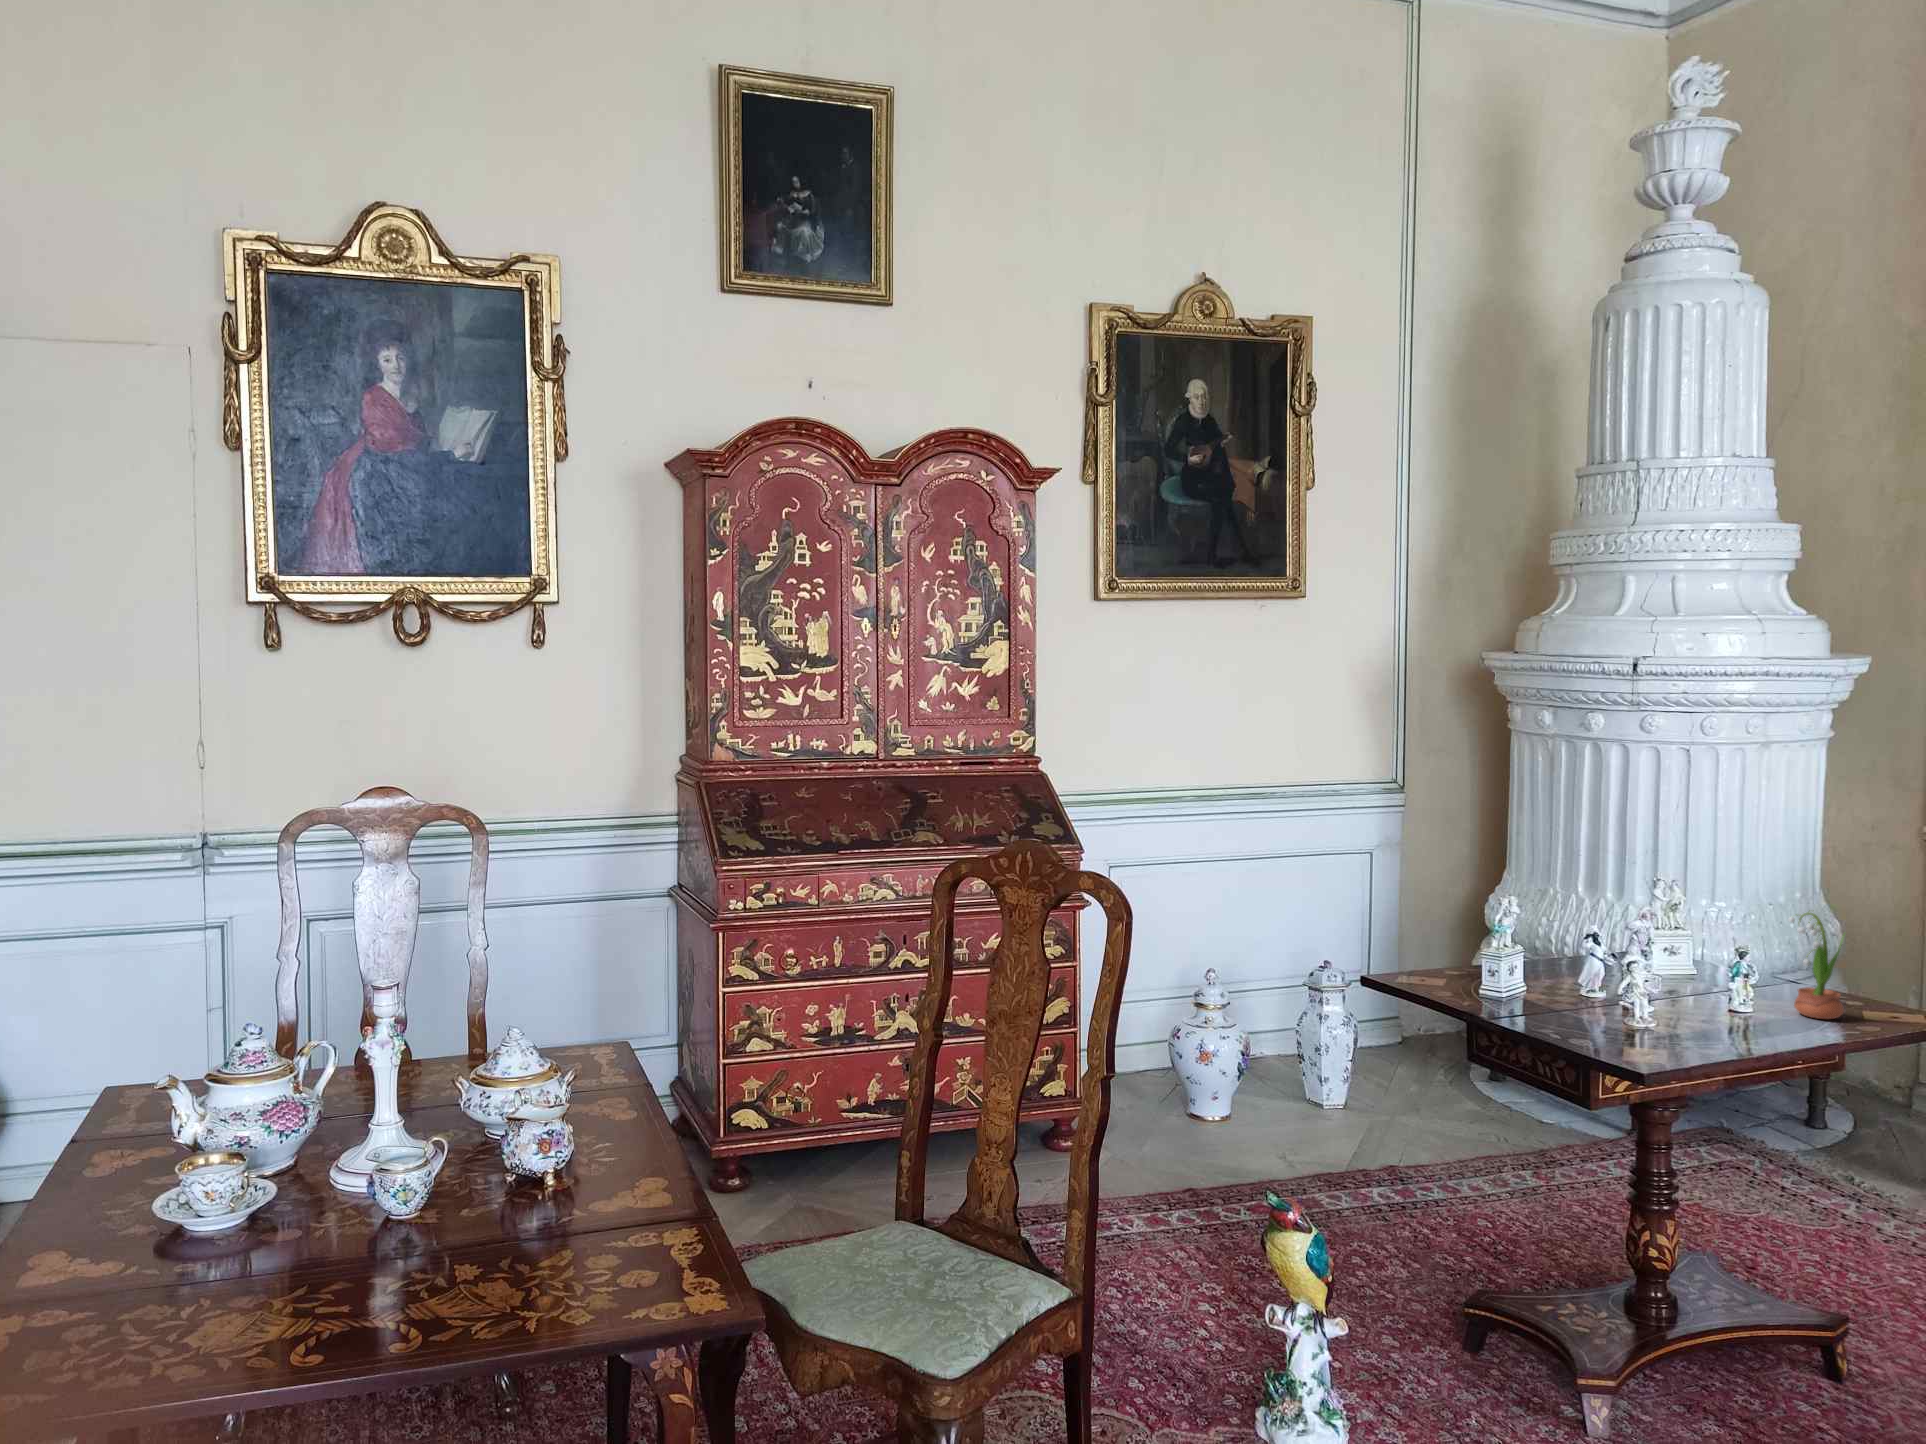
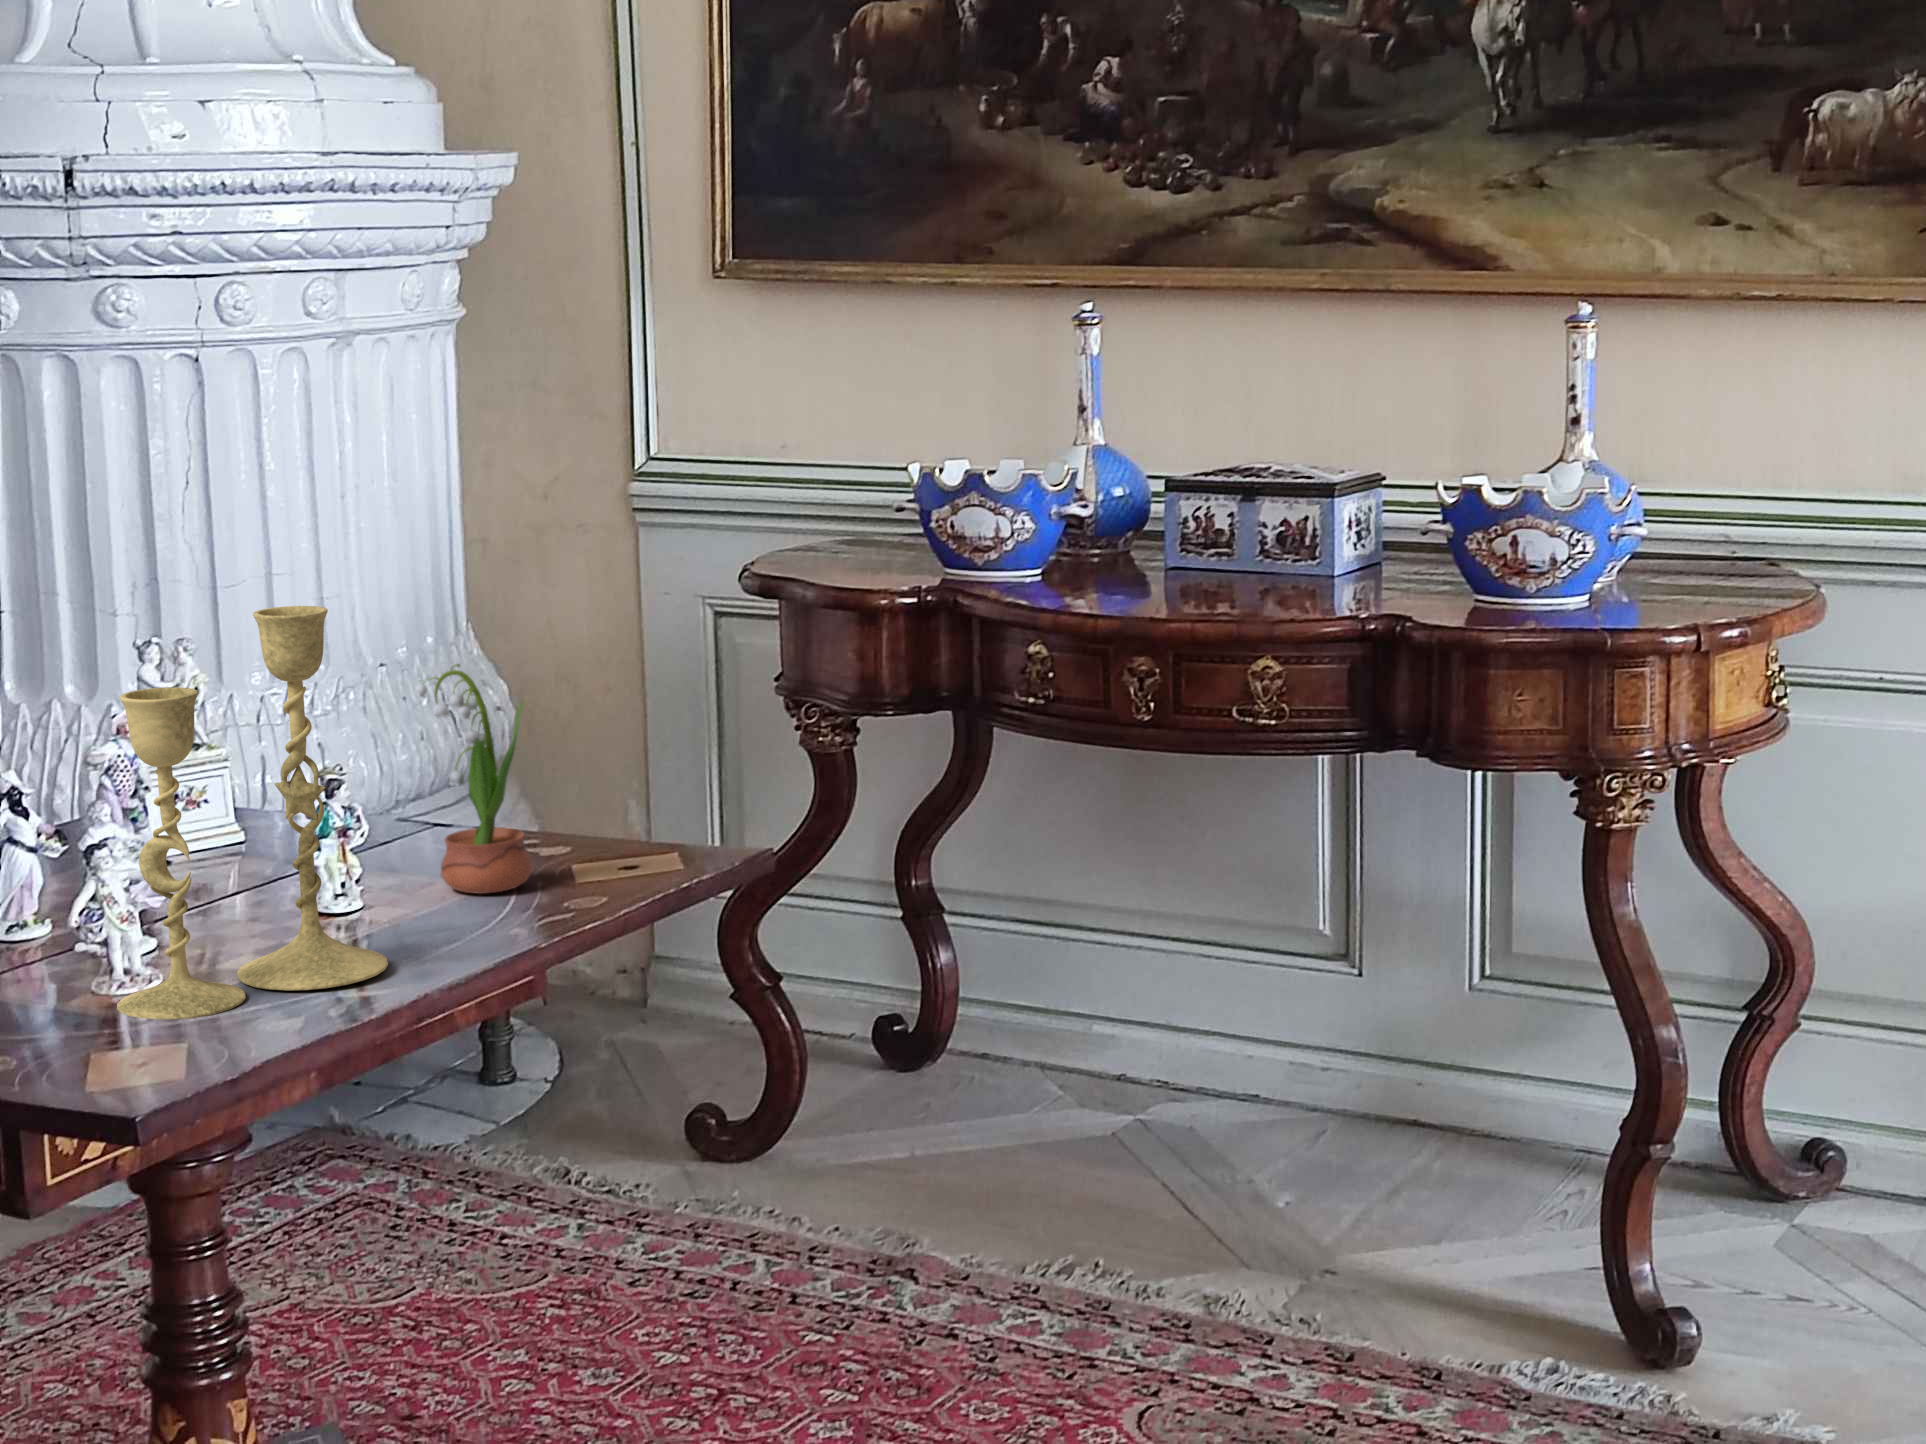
candlestick: none [1636,874,1764,1042] -> present [117,606,388,1019]

